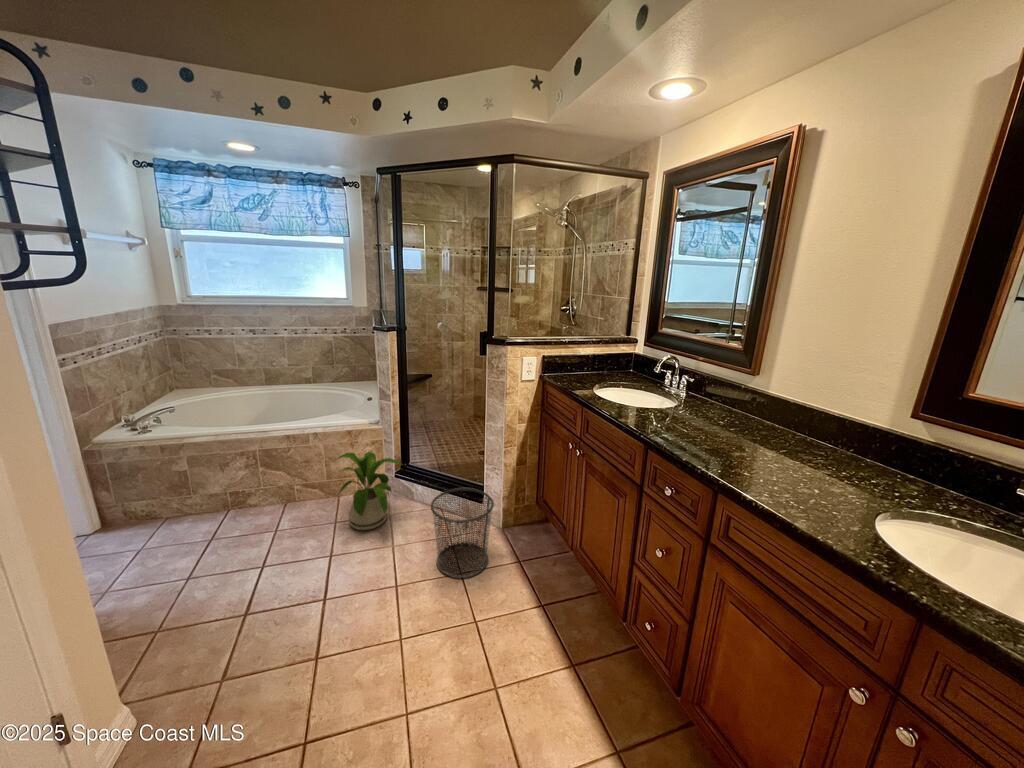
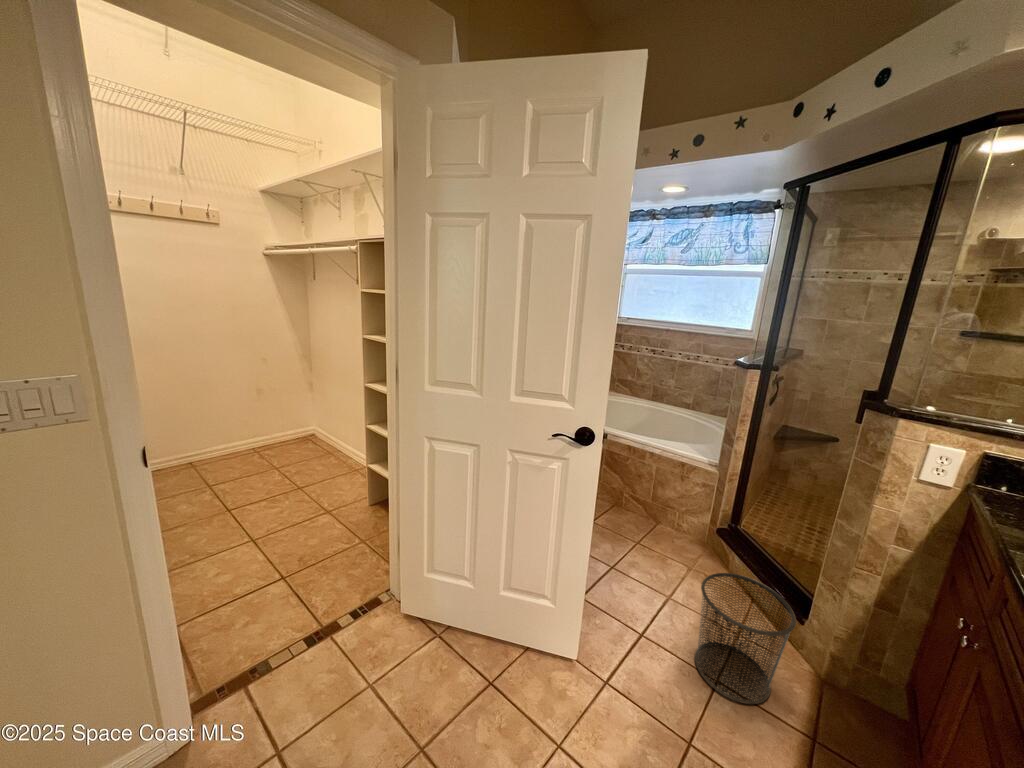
house plant: present [337,452,402,530] -> none [638,481,711,571]

